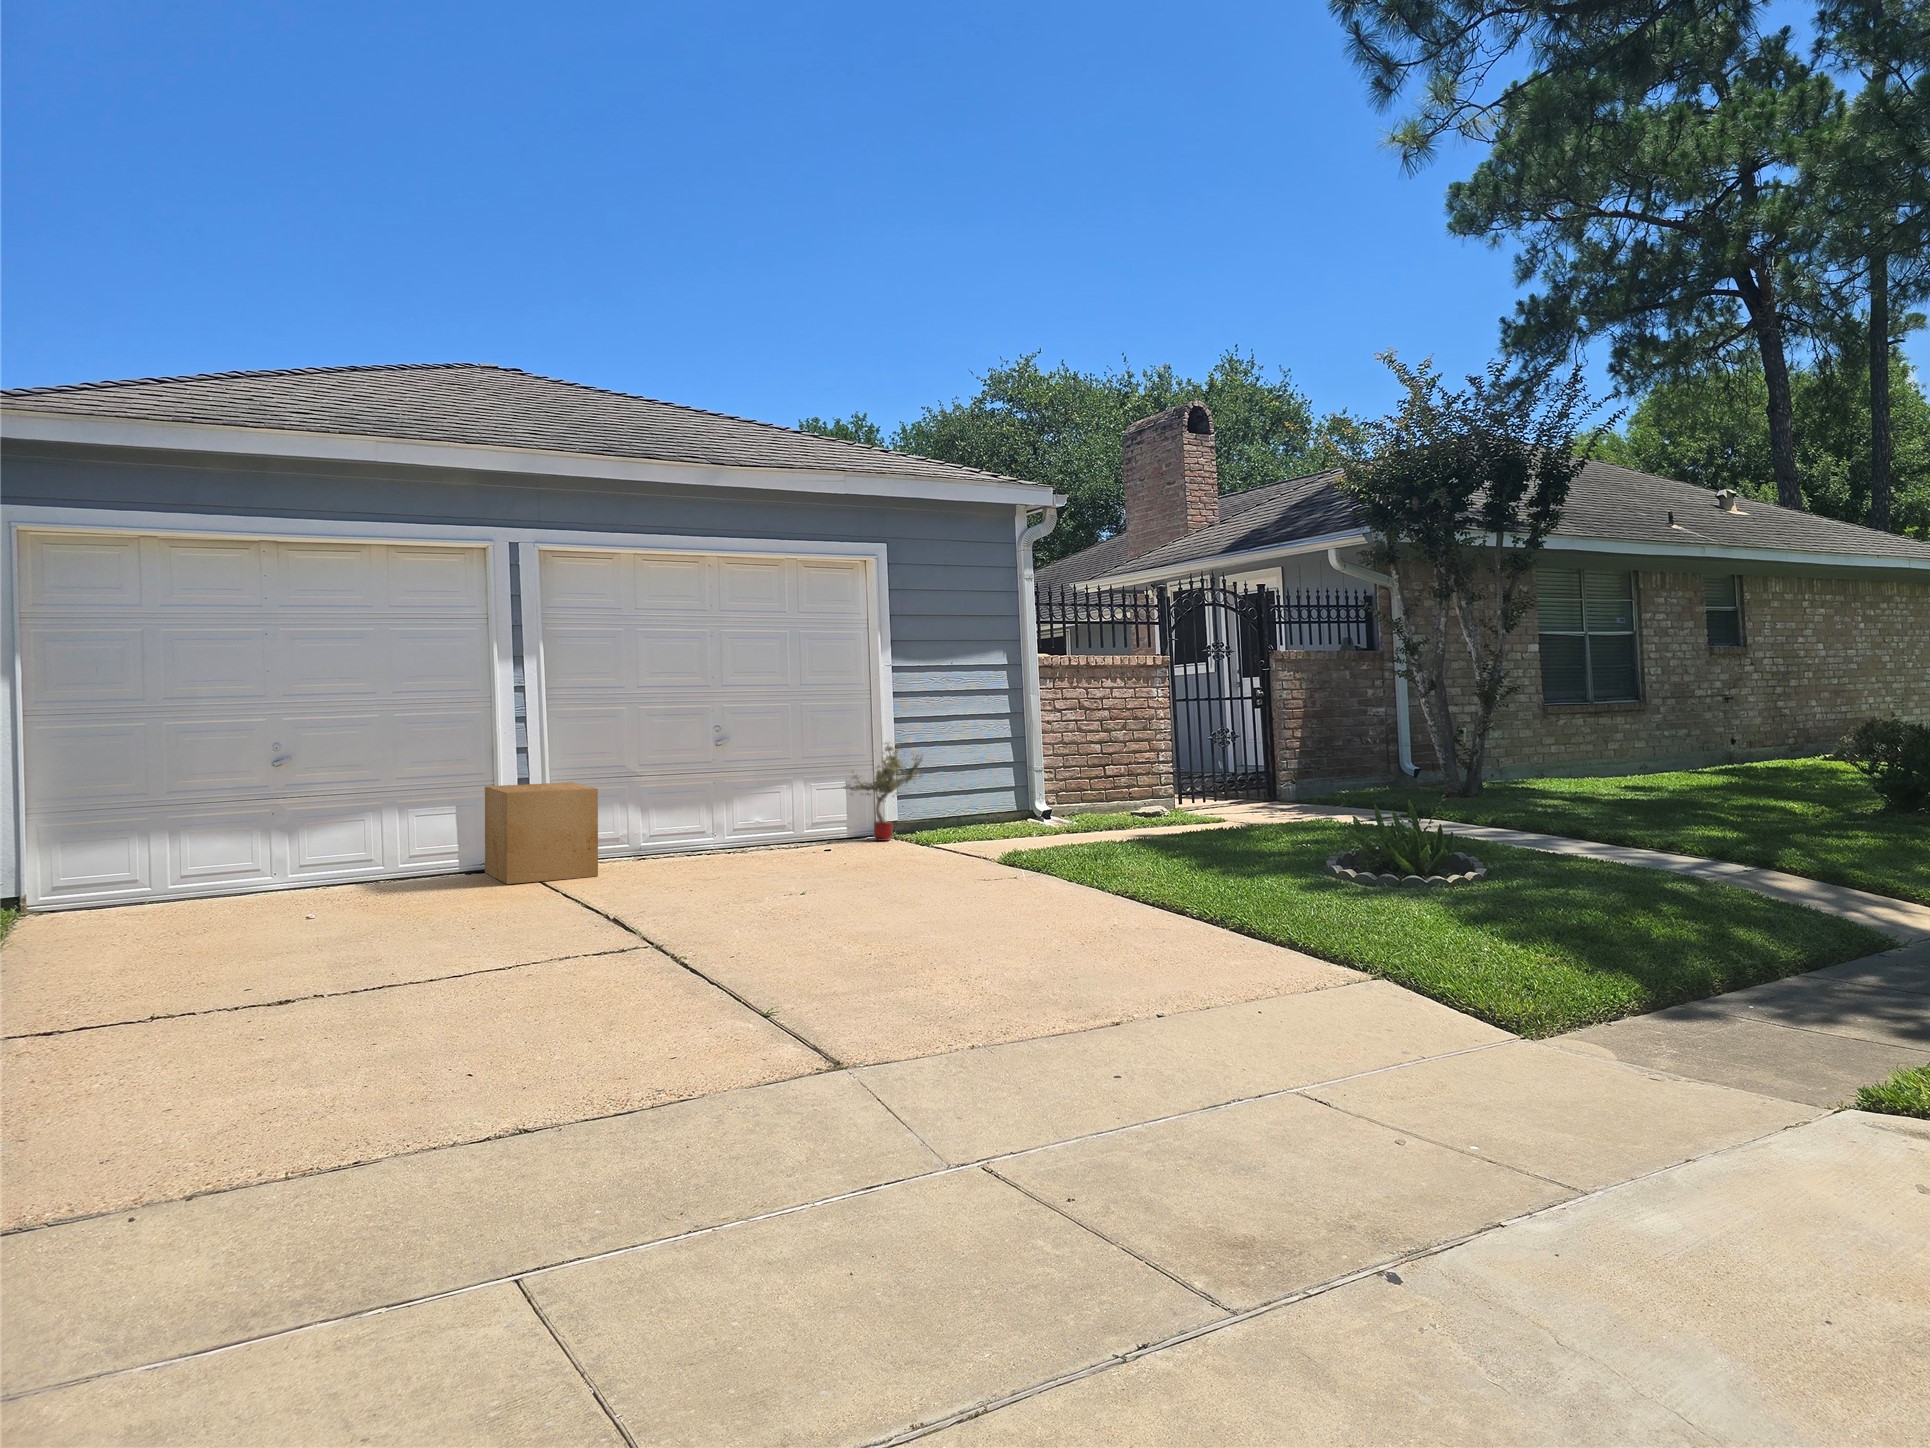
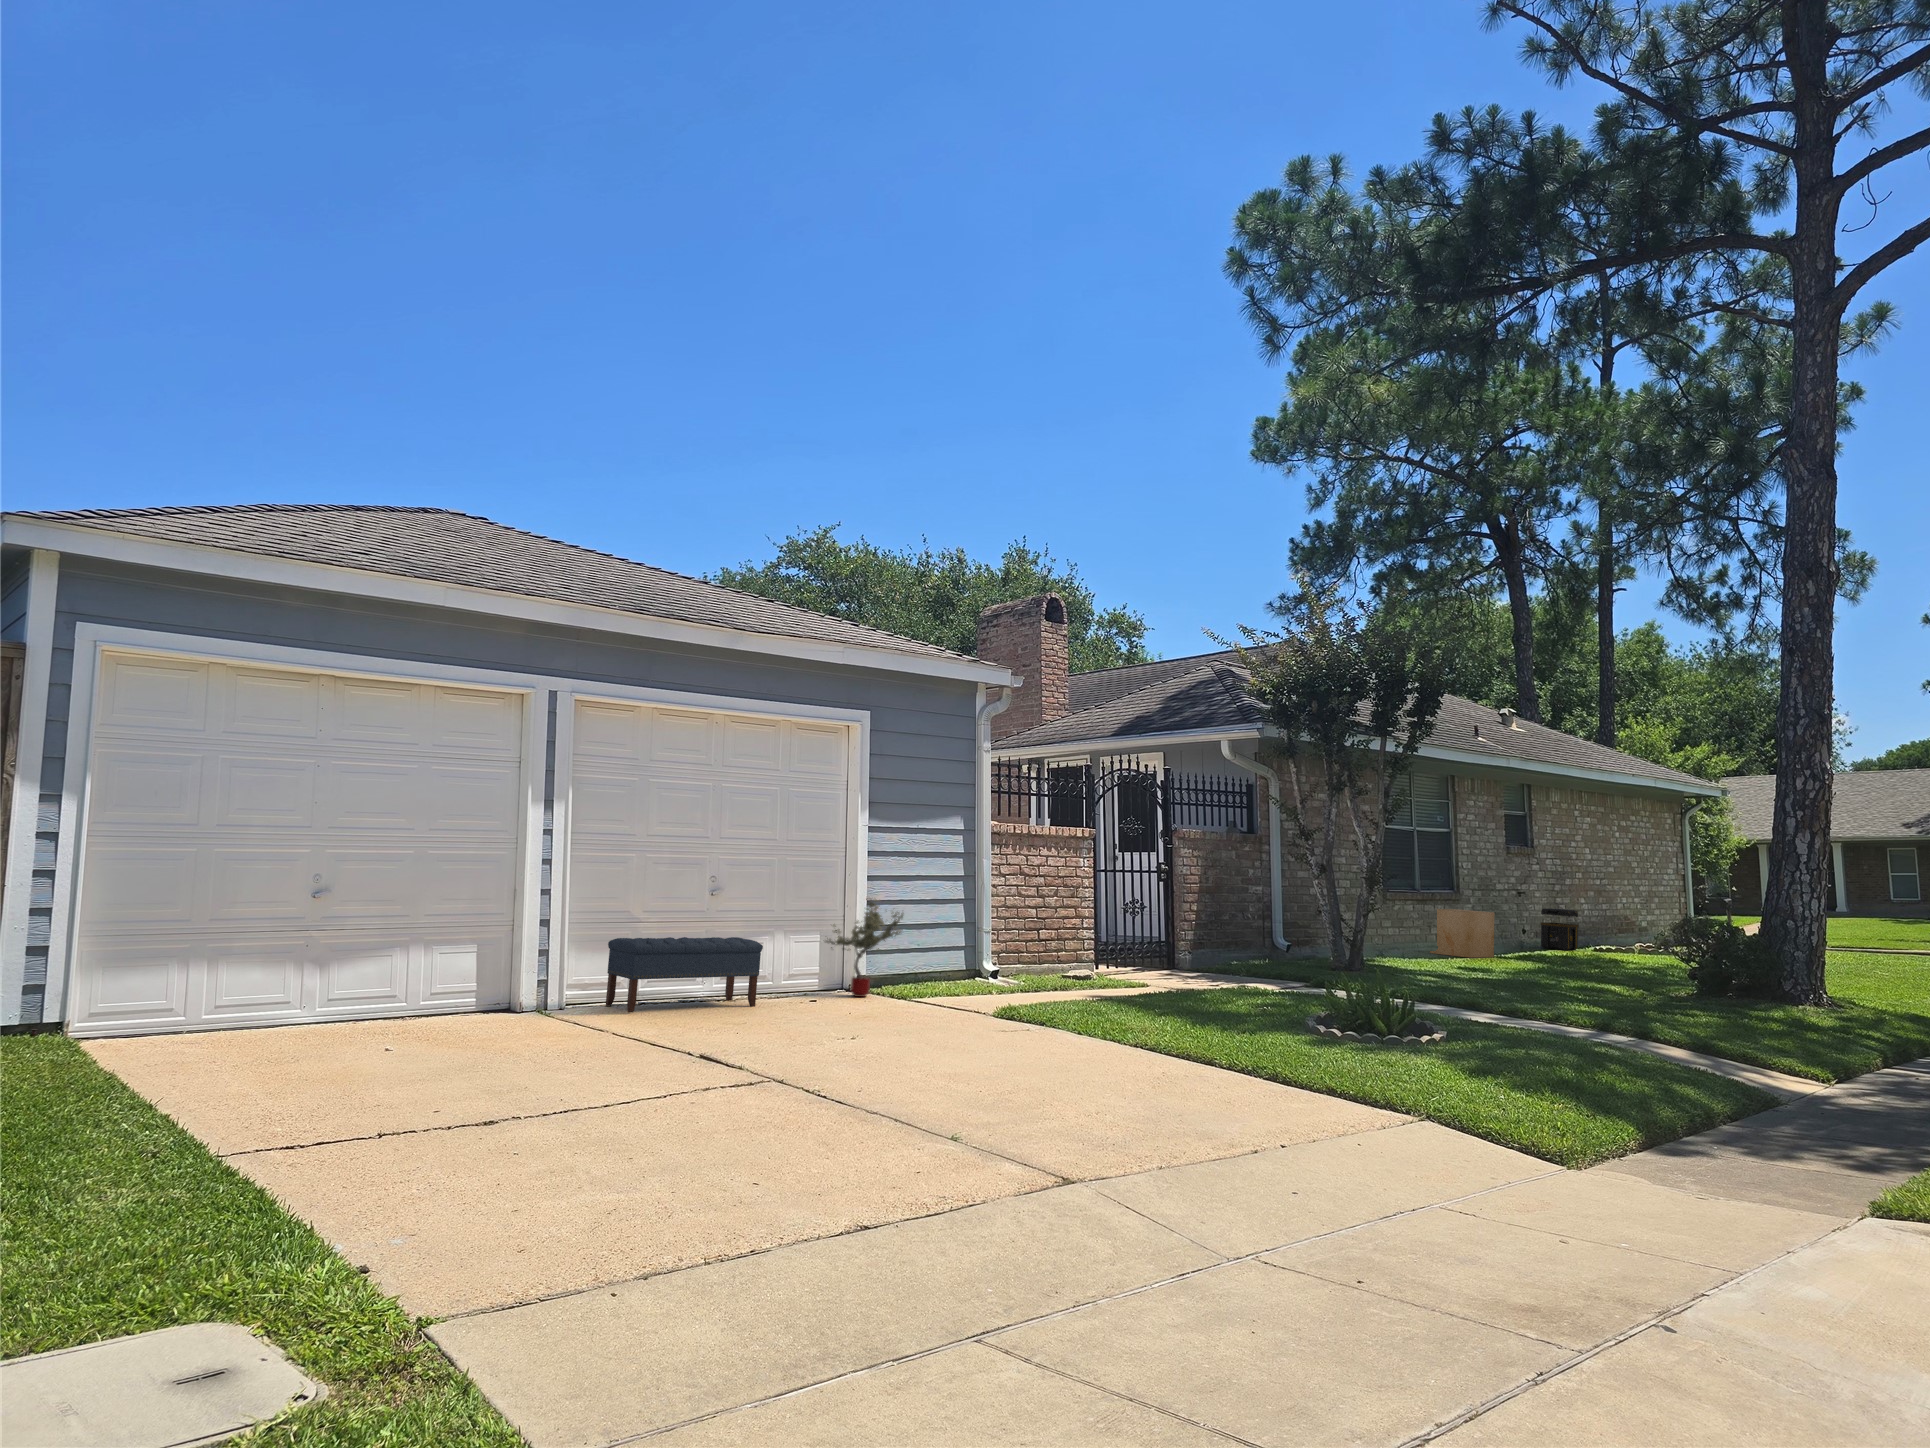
toolbox: none [1751,714,1797,760] -> present [1541,908,1578,950]
cardboard box: present [485,782,598,884] -> present [1430,909,1494,958]
bench: none [611,787,765,864] -> present [606,937,763,1013]

